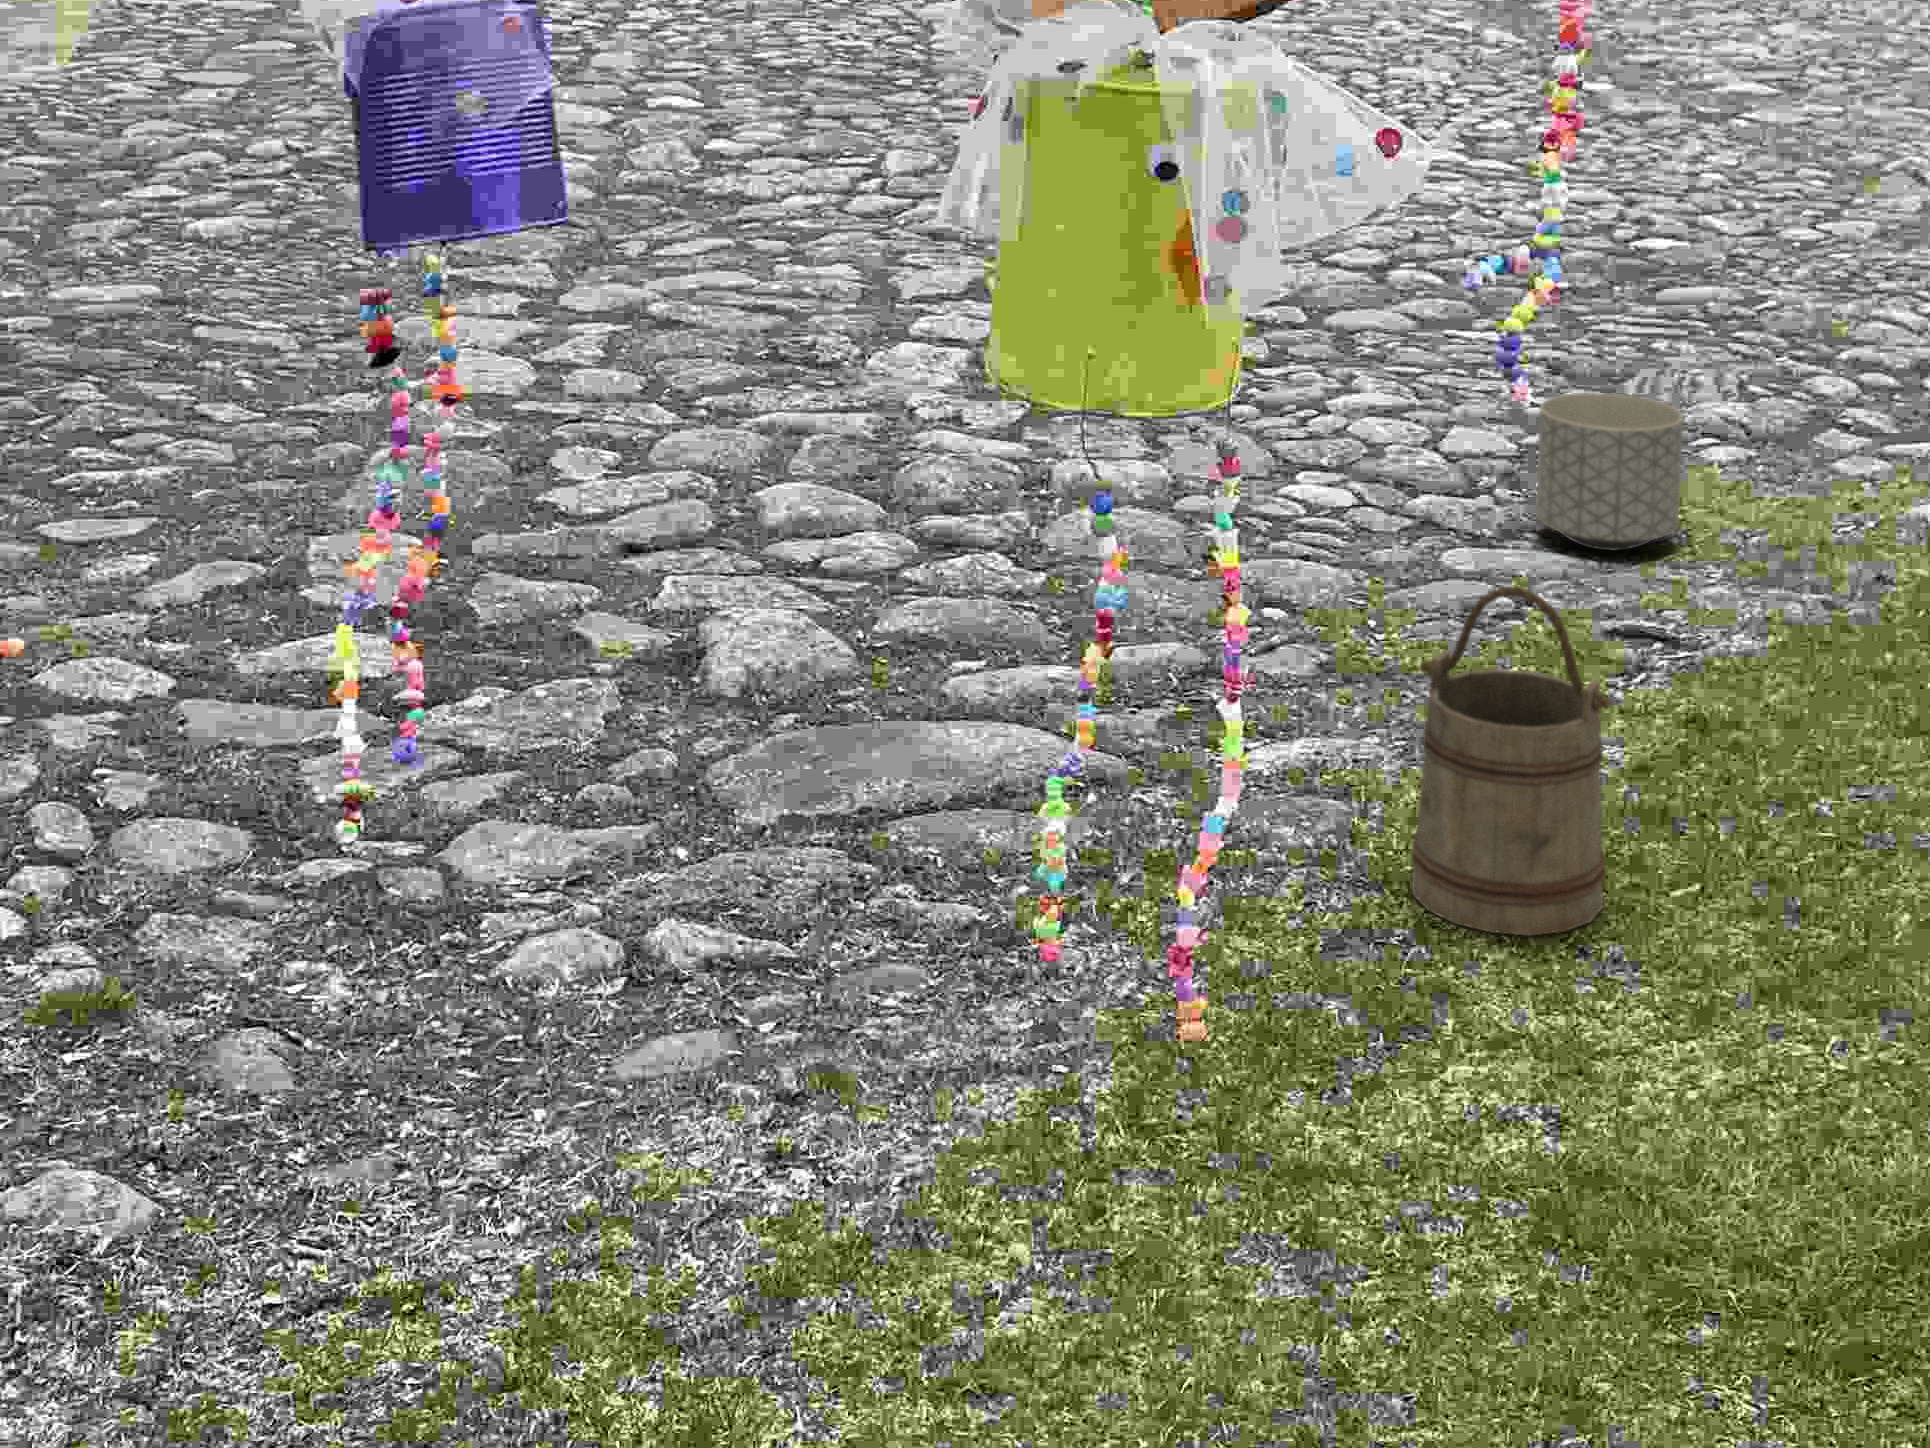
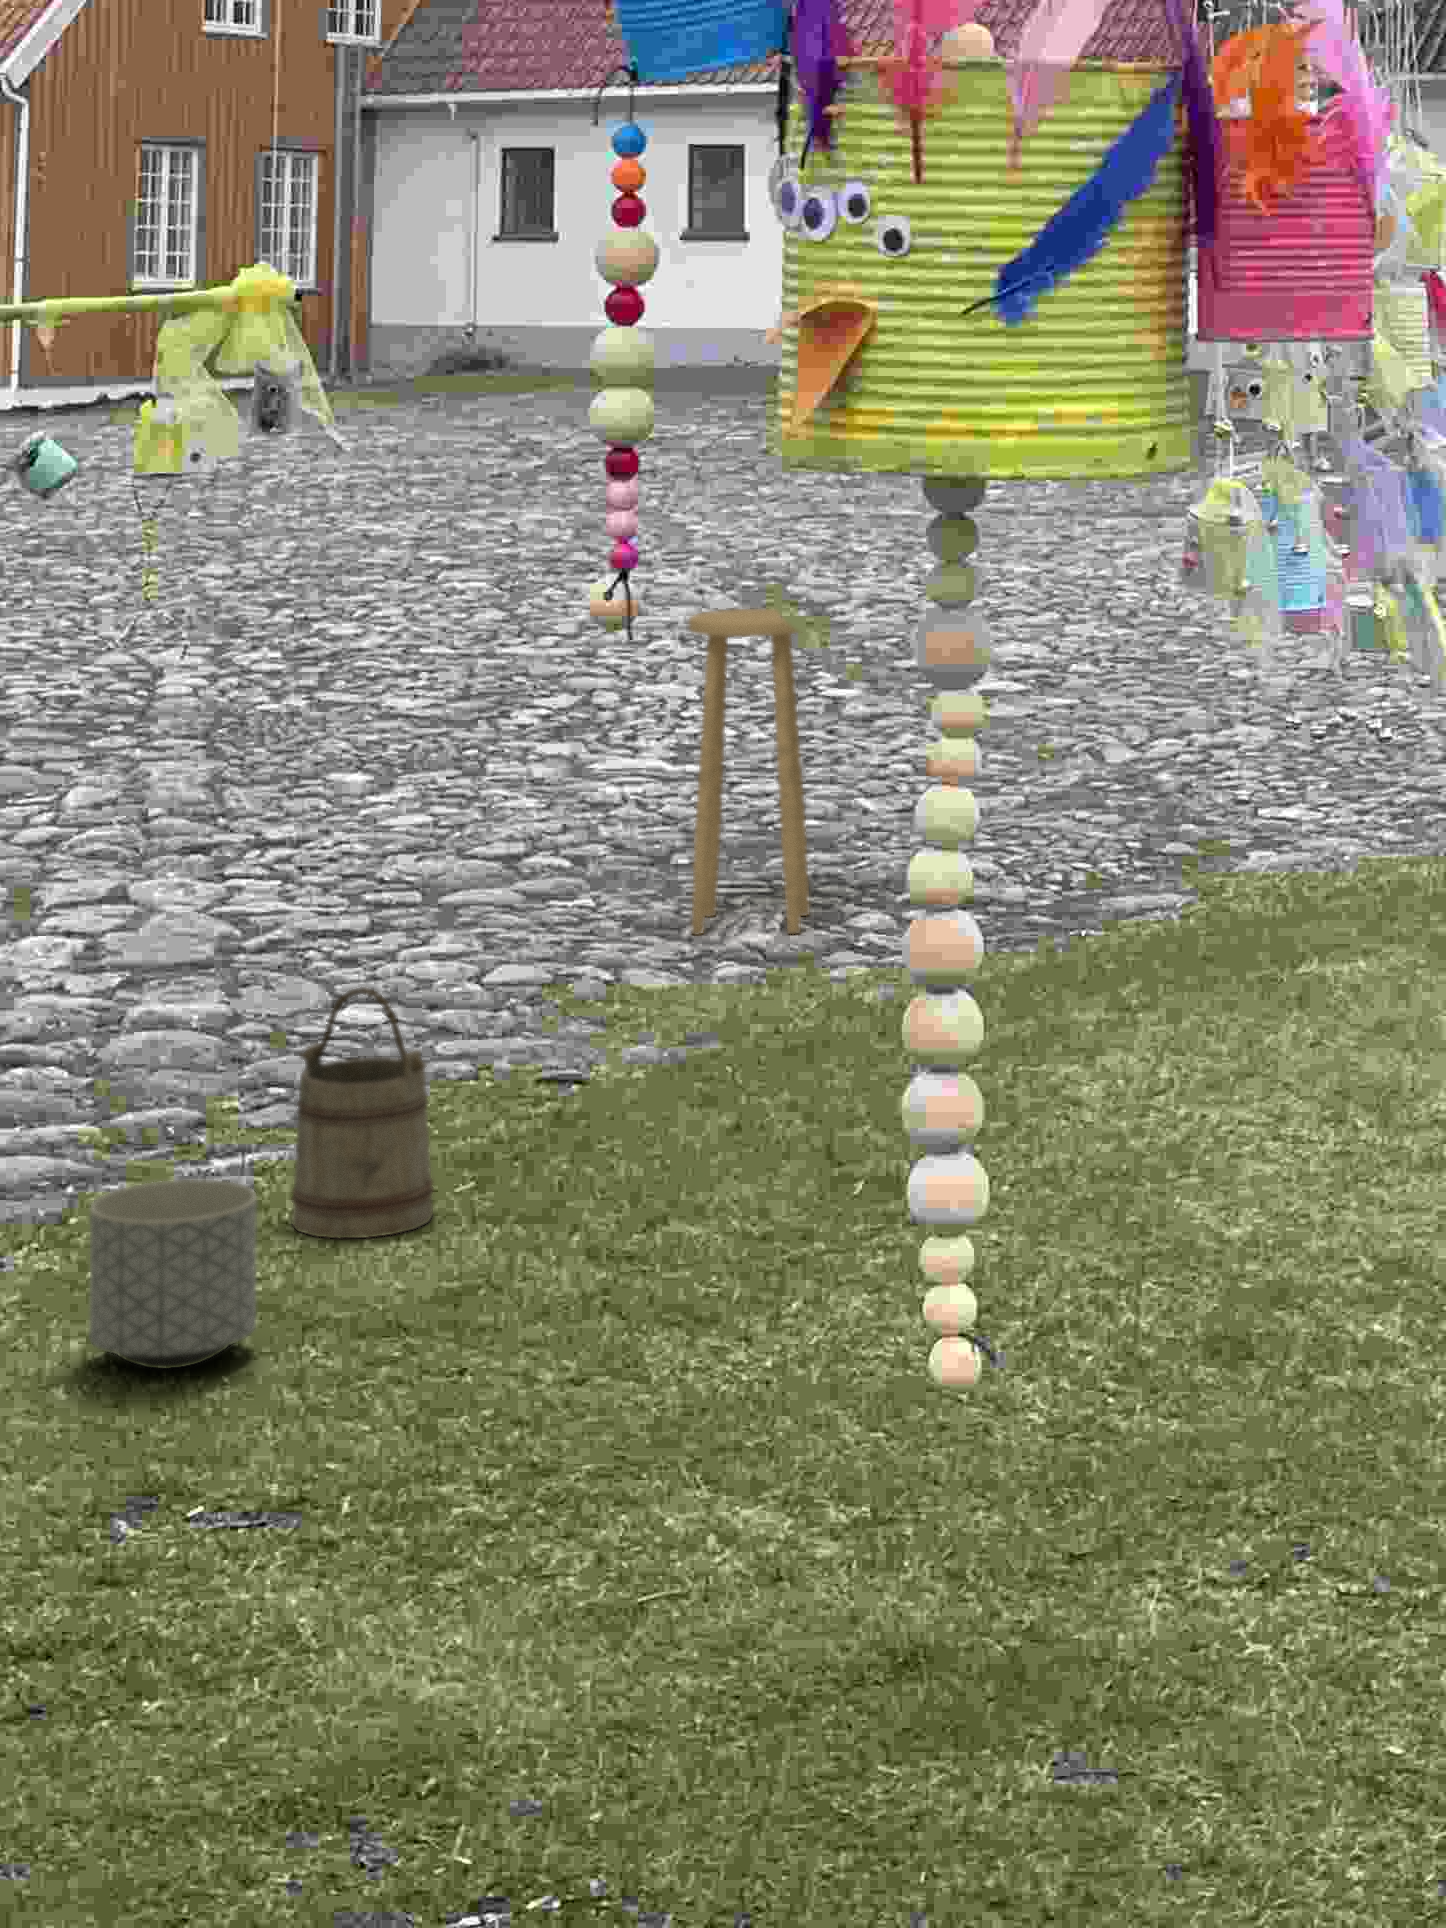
stool: none [1641,34,1798,405] -> present [689,609,810,934]
planter: present [1536,393,1683,551] -> present [90,1180,257,1369]

